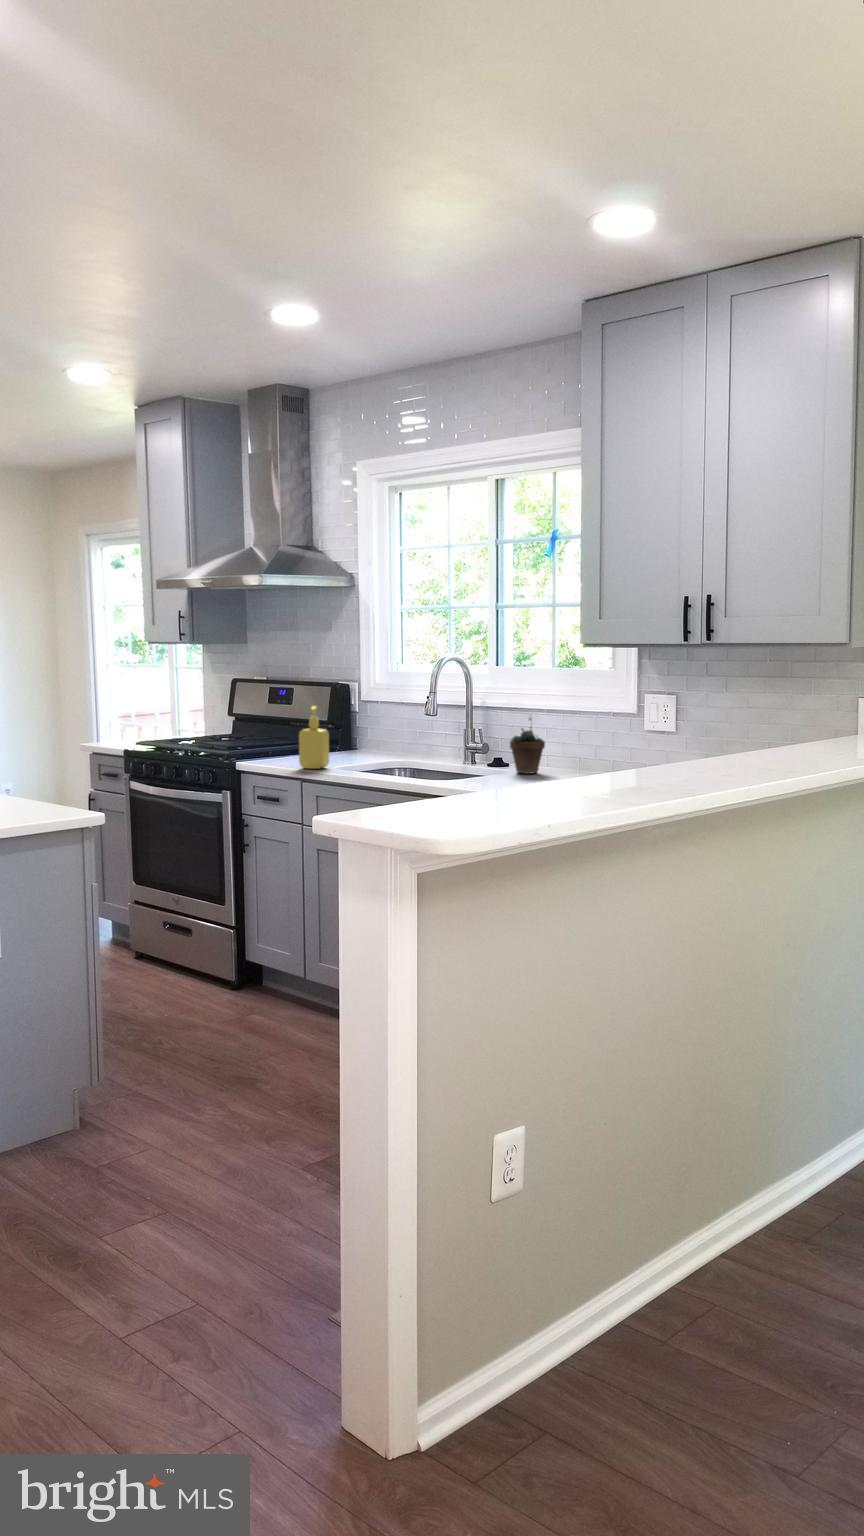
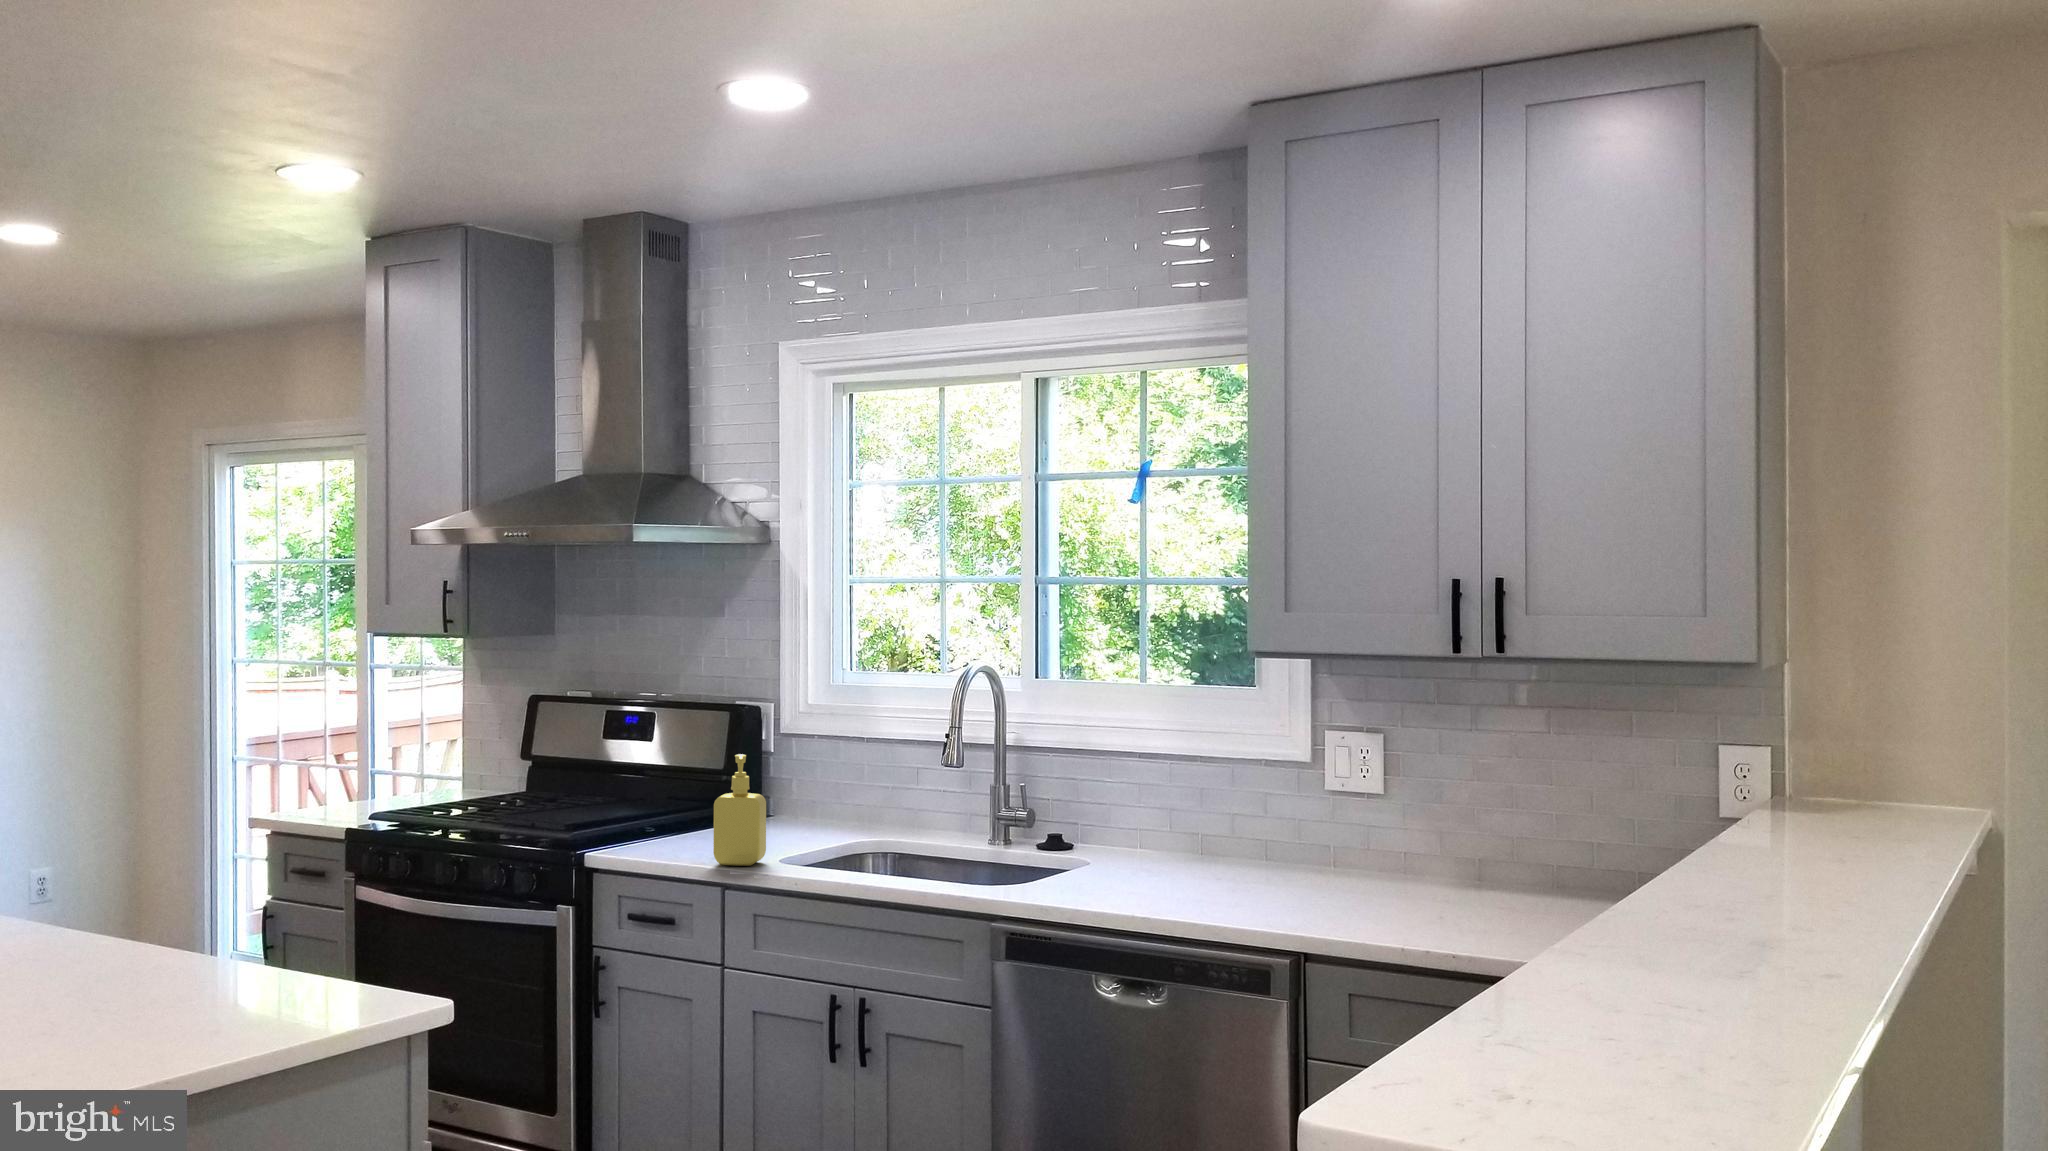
succulent plant: present [510,718,545,774] -> none [1087,764,1147,866]

